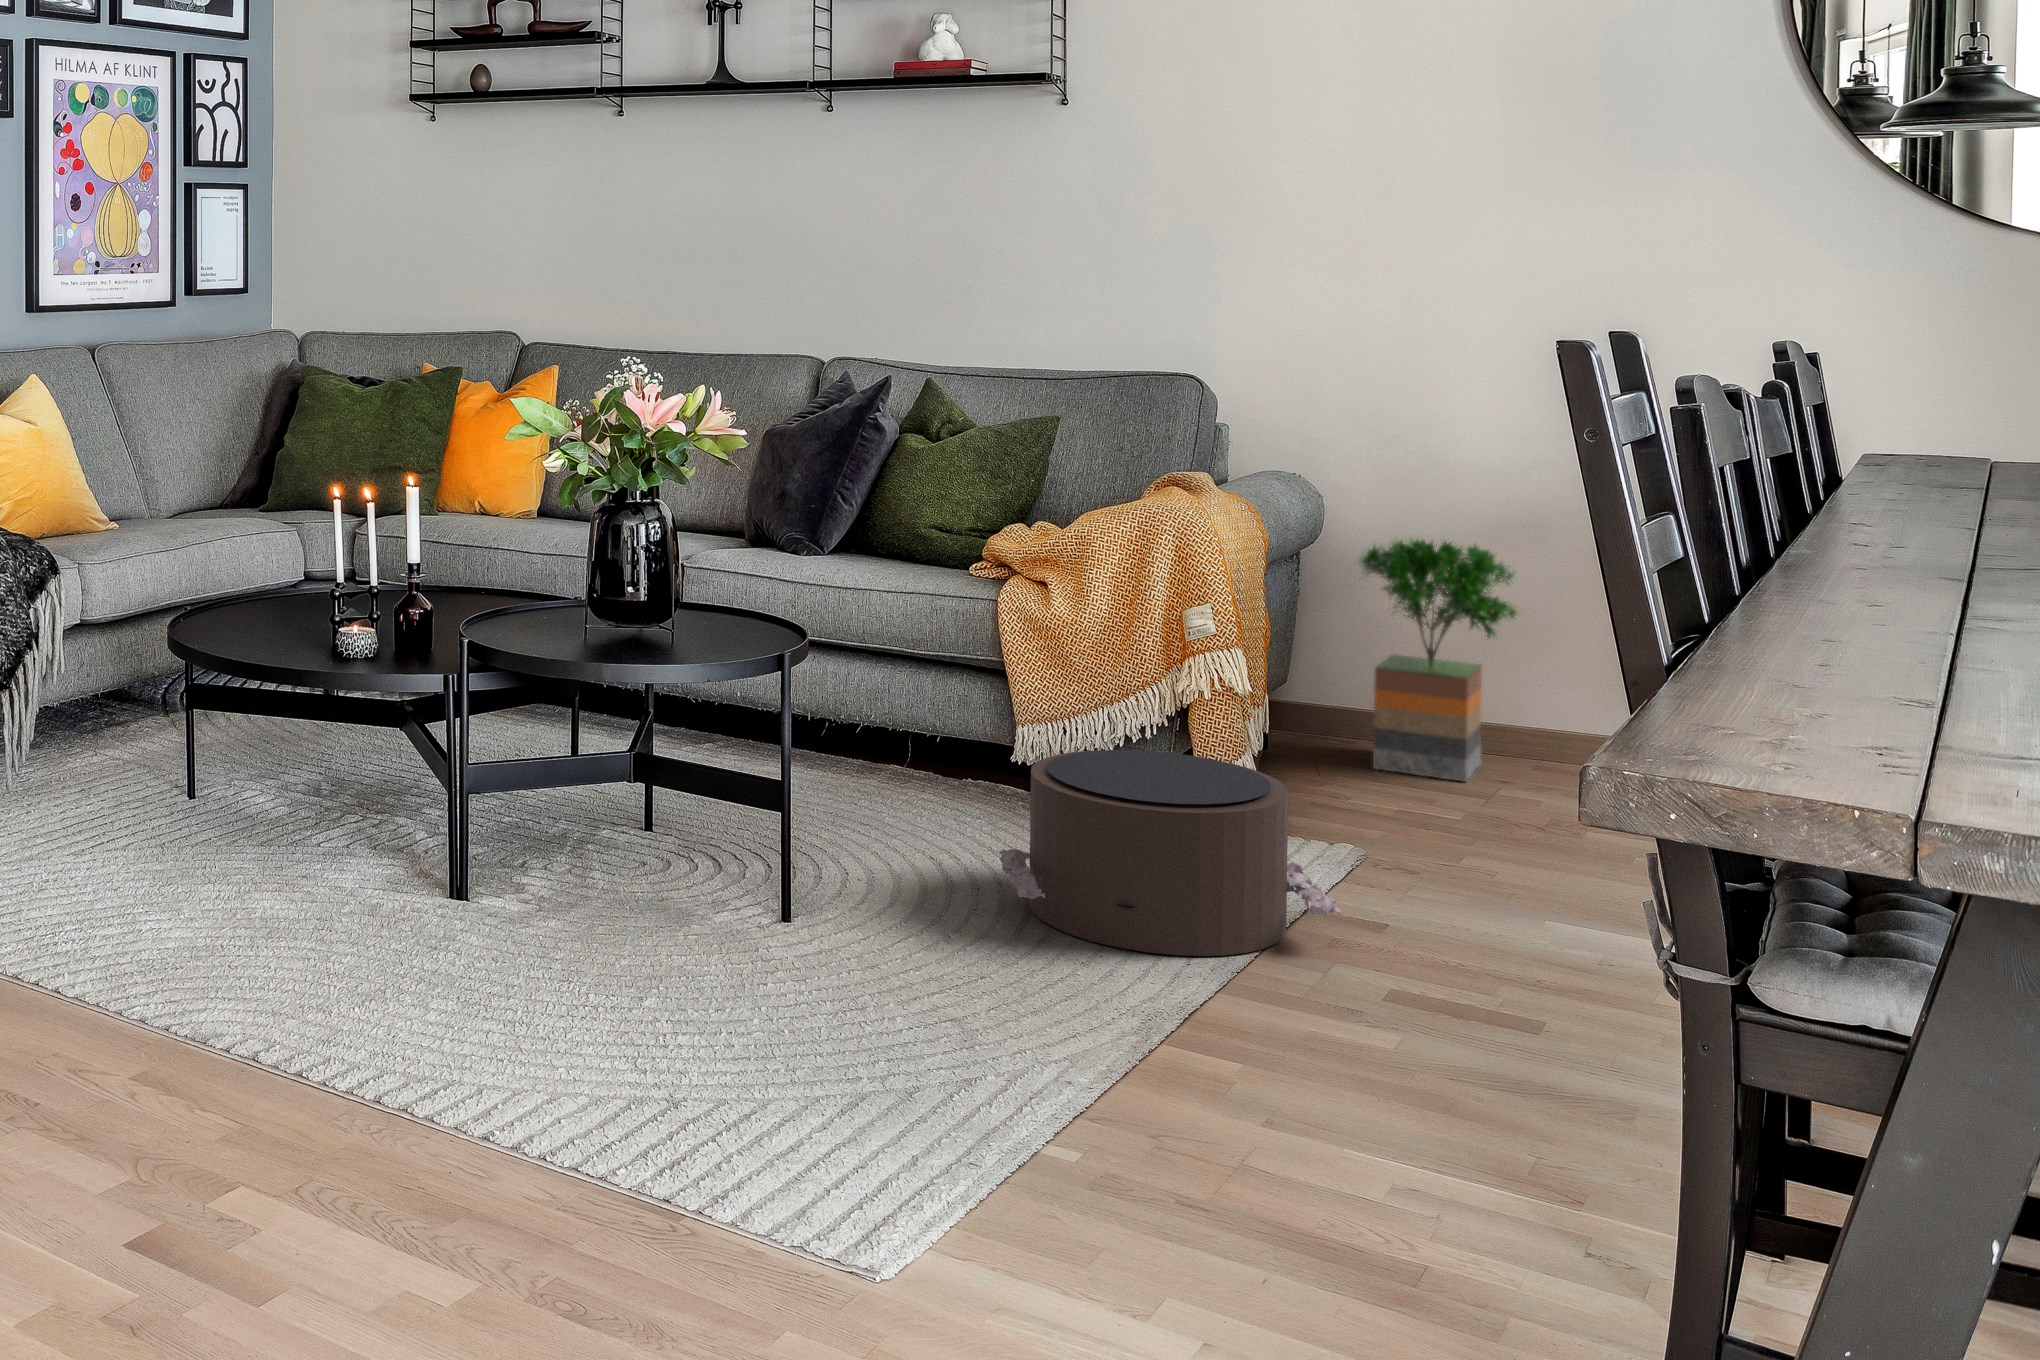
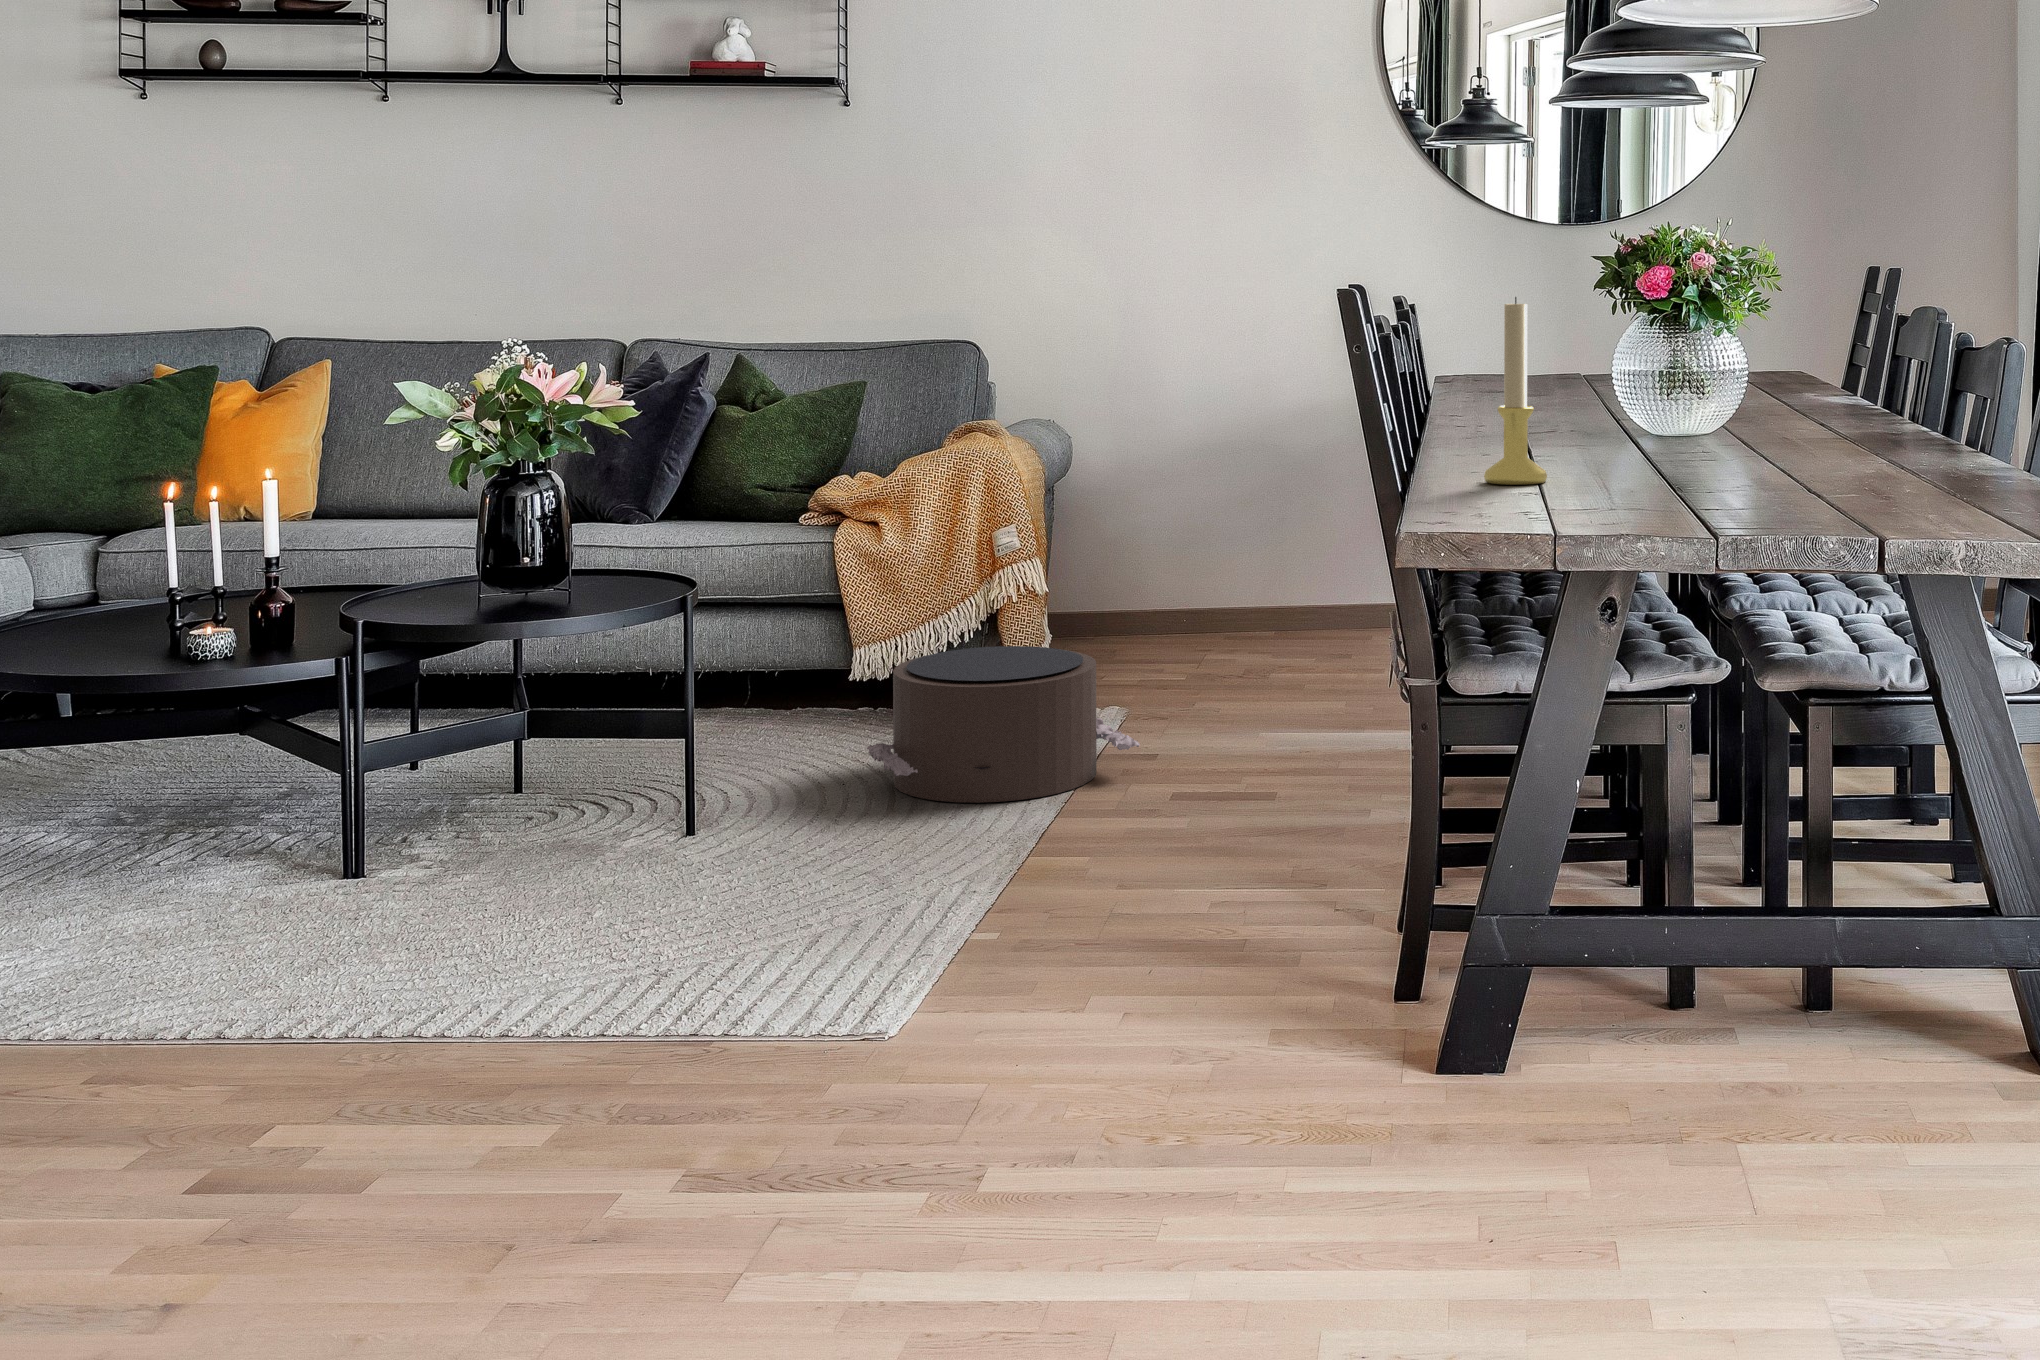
candle holder: none [1791,367,1921,689] -> present [1484,297,1547,485]
potted tree: present [1358,538,1517,781] -> none [1102,462,1228,653]

